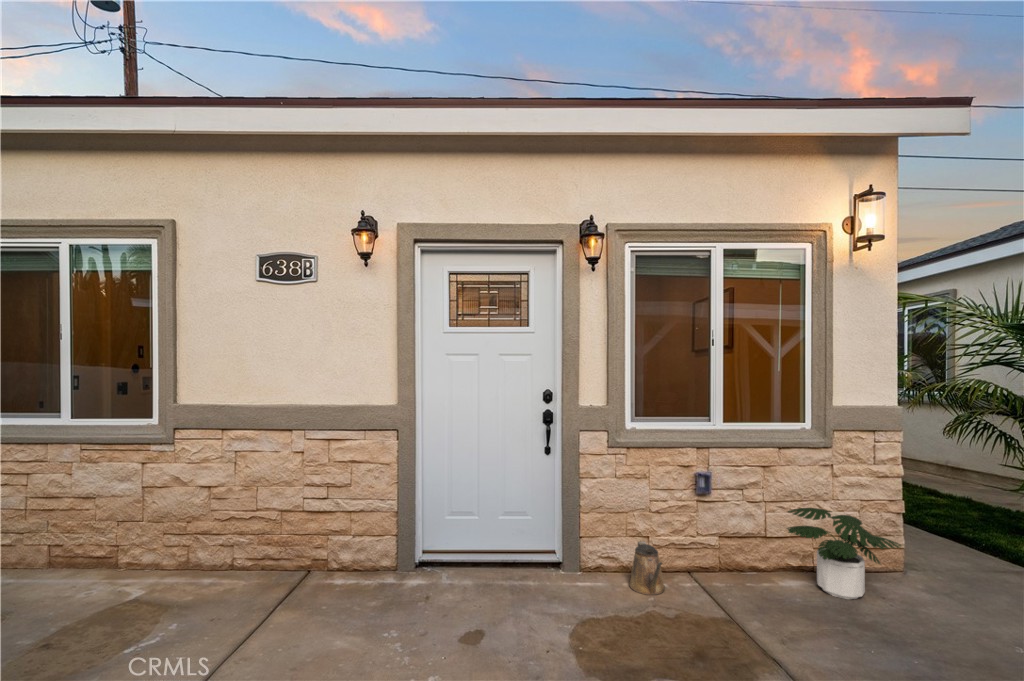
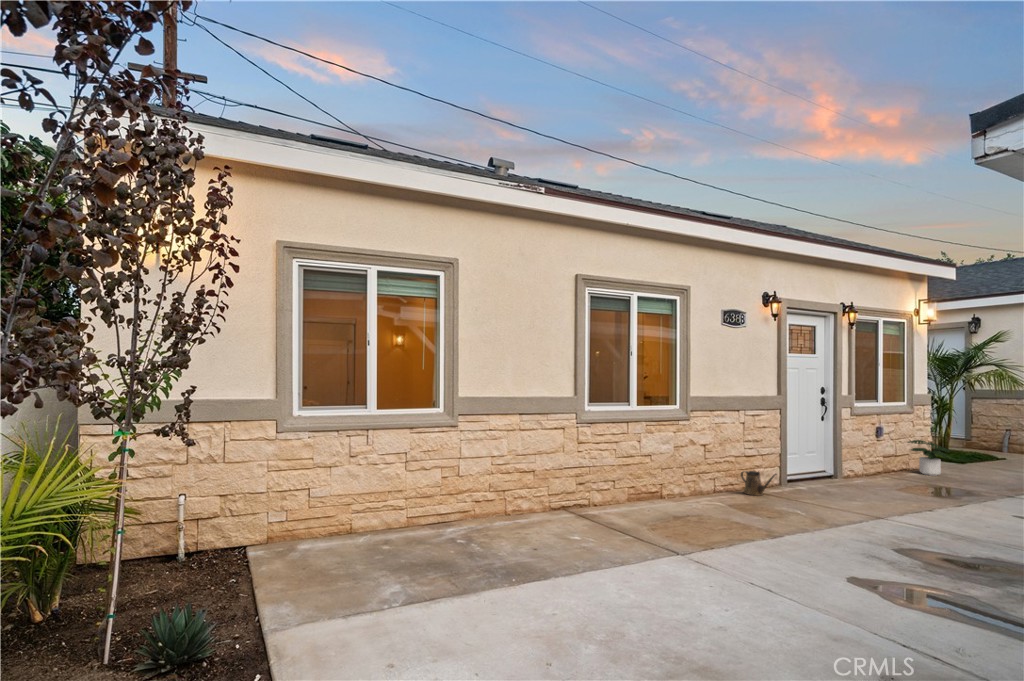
watering can: present [629,542,665,595] -> present [741,471,777,496]

